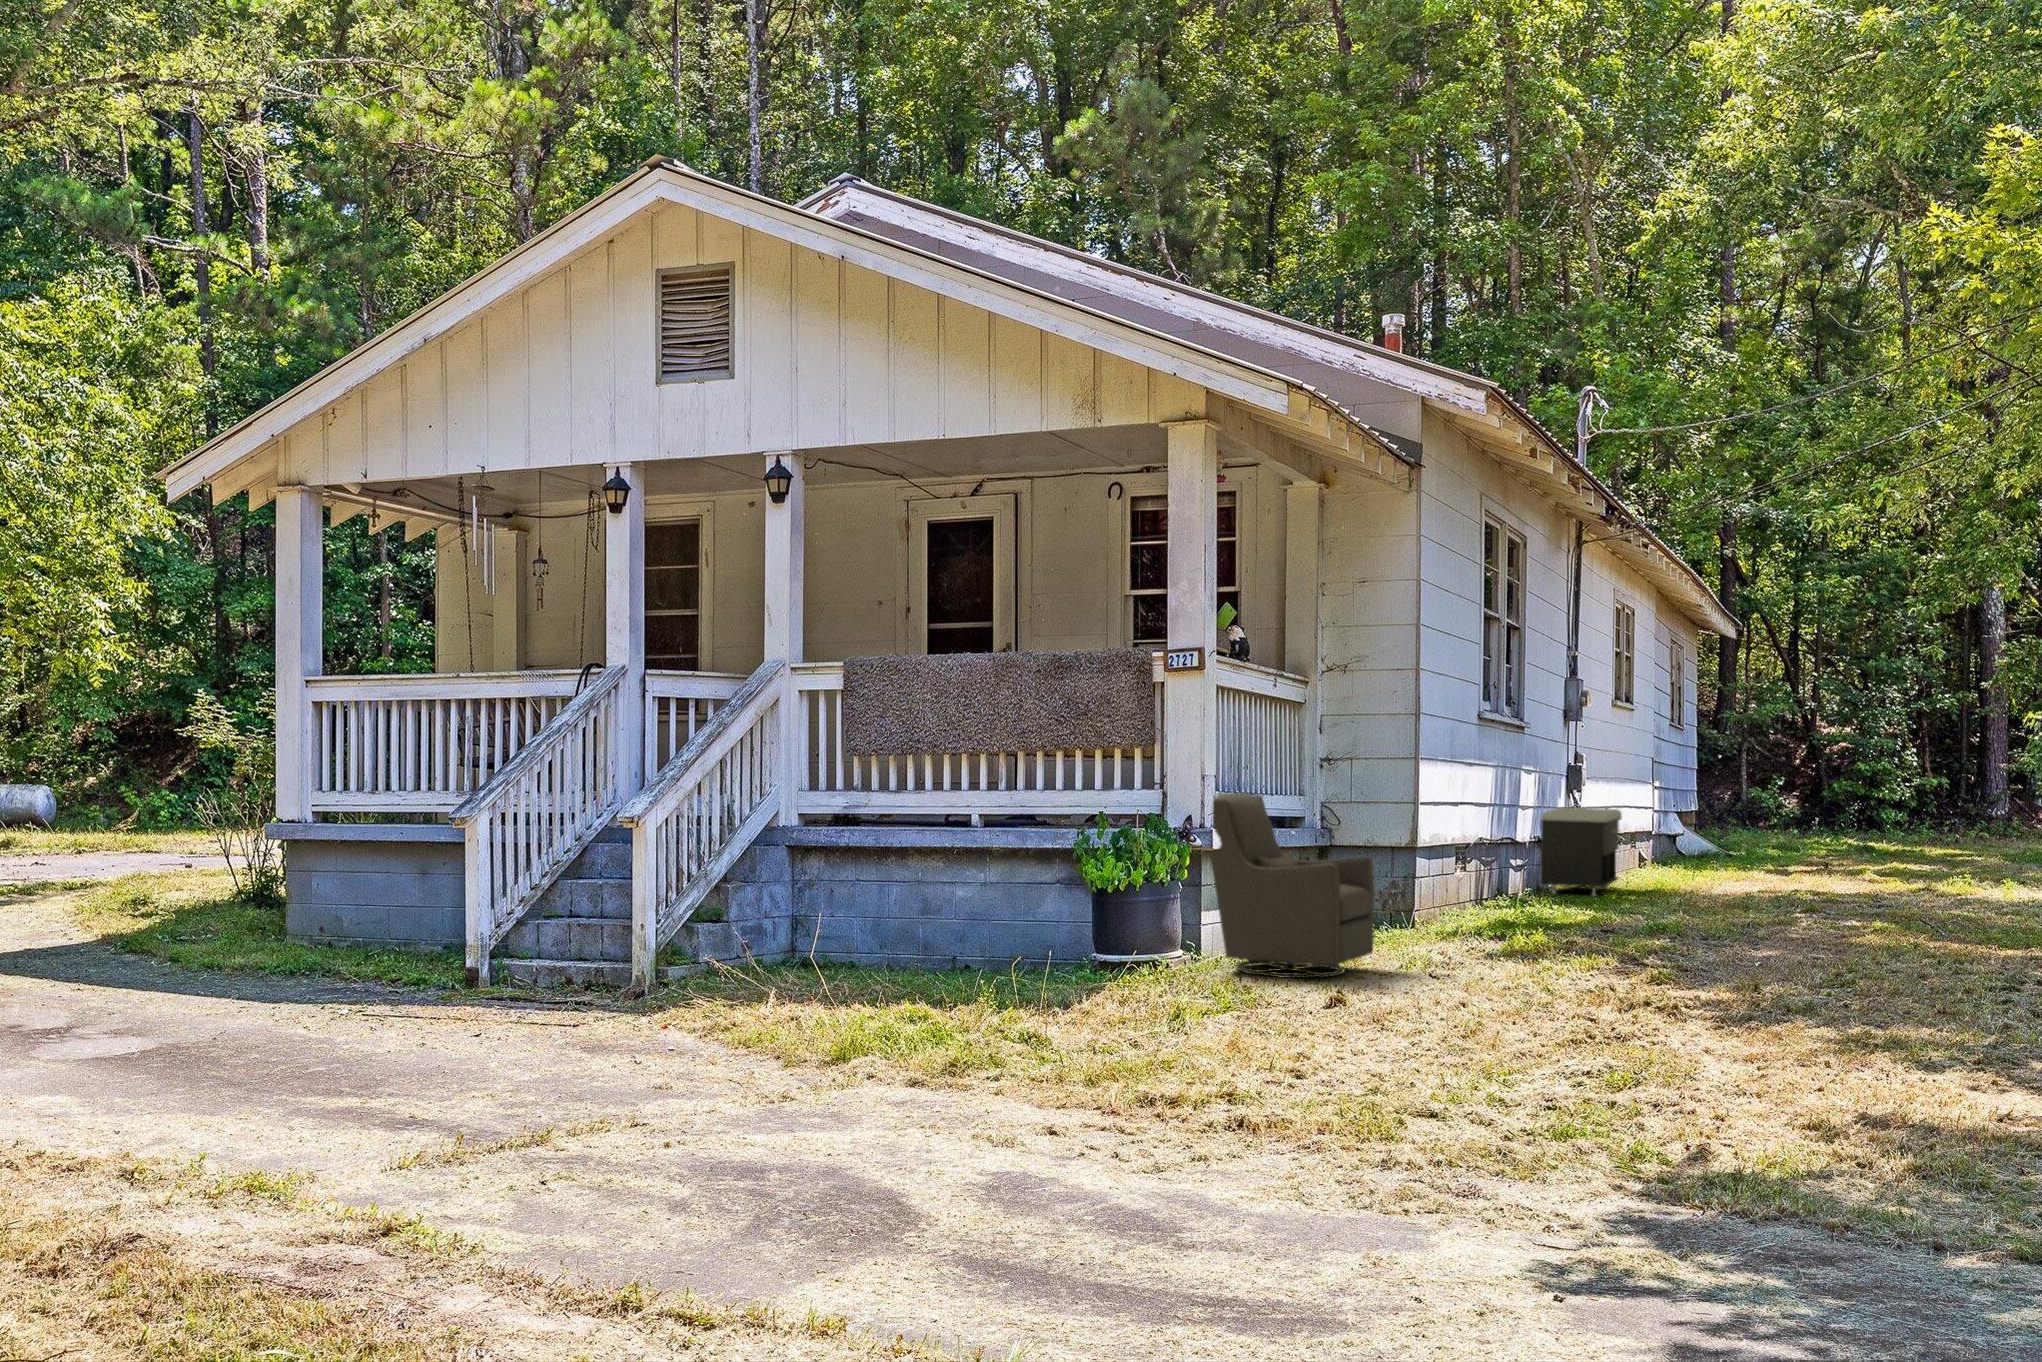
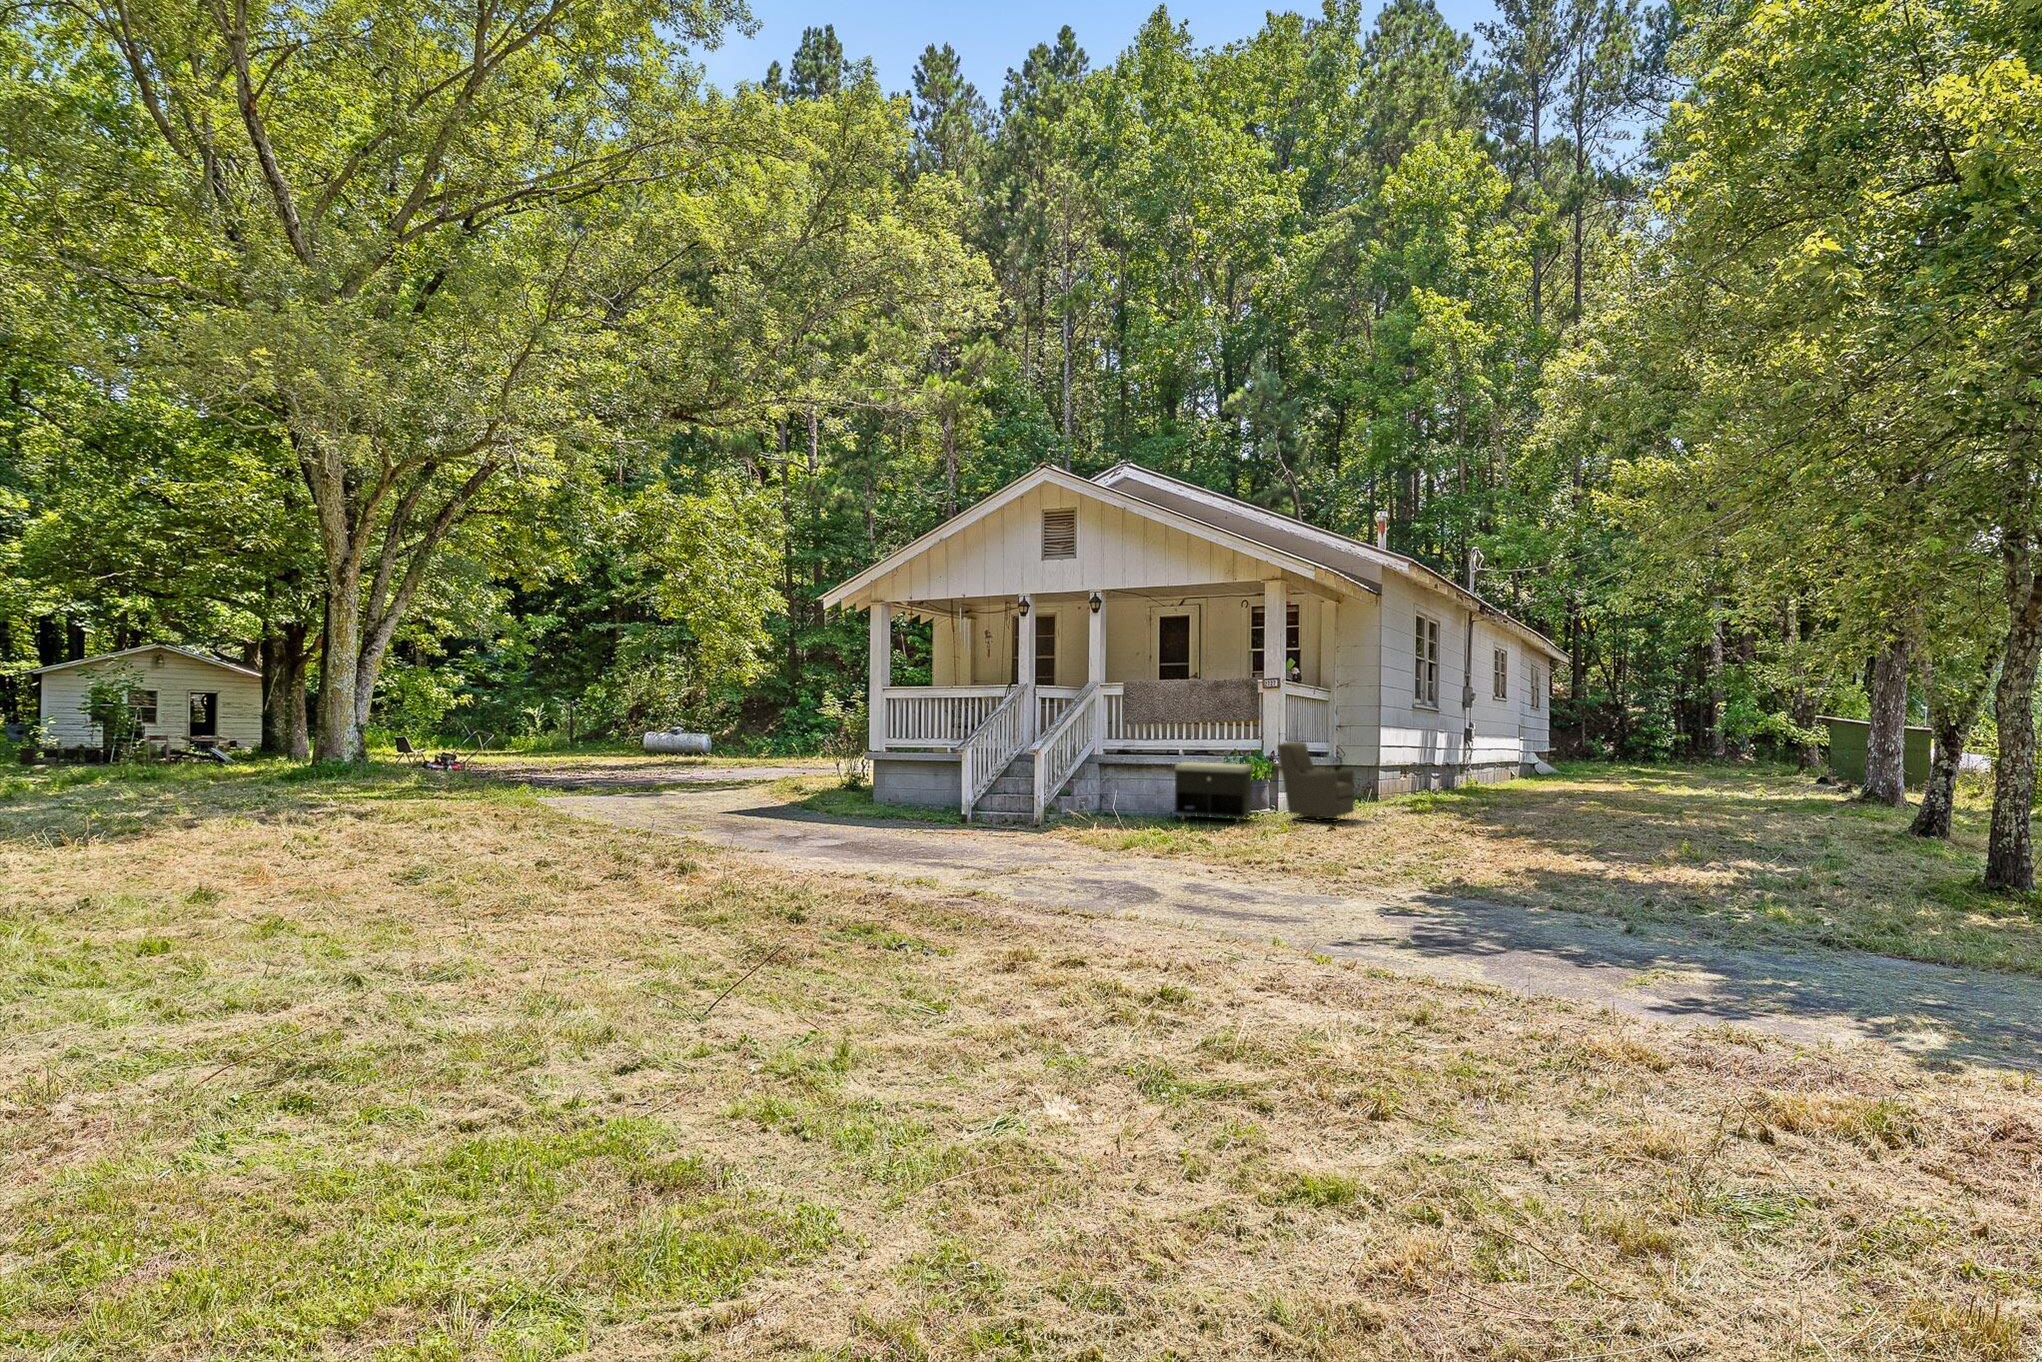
storage bench: present [1541,807,1622,896] -> present [1175,762,1252,821]

